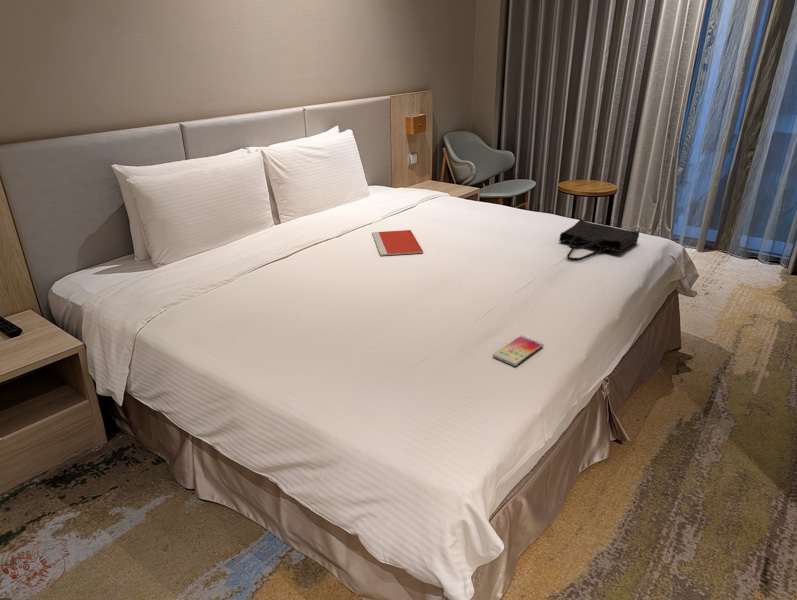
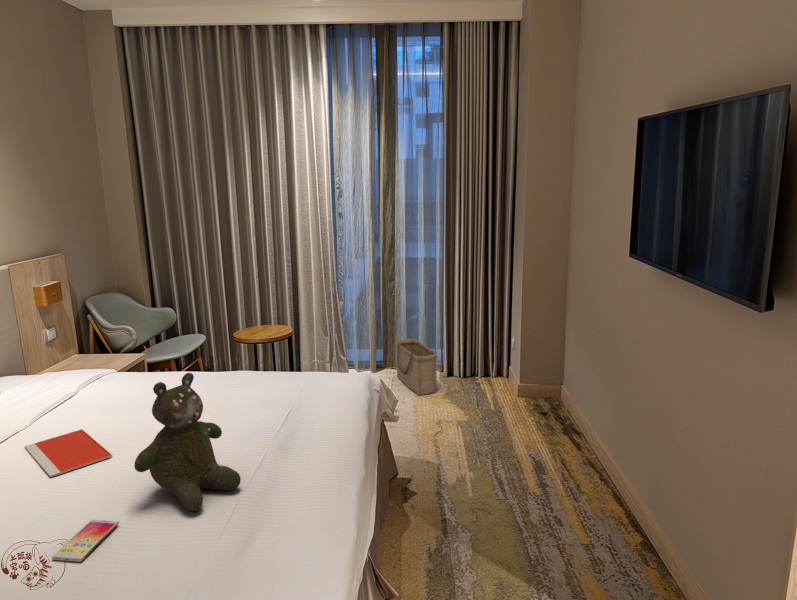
teddy bear: none [429,193,506,303] -> present [134,373,241,511]
tote bag: present [559,219,639,261] -> none [268,372,342,420]
basket: none [727,221,782,286] -> present [395,339,438,395]
smartphone: present [493,335,544,366] -> present [52,520,119,562]

